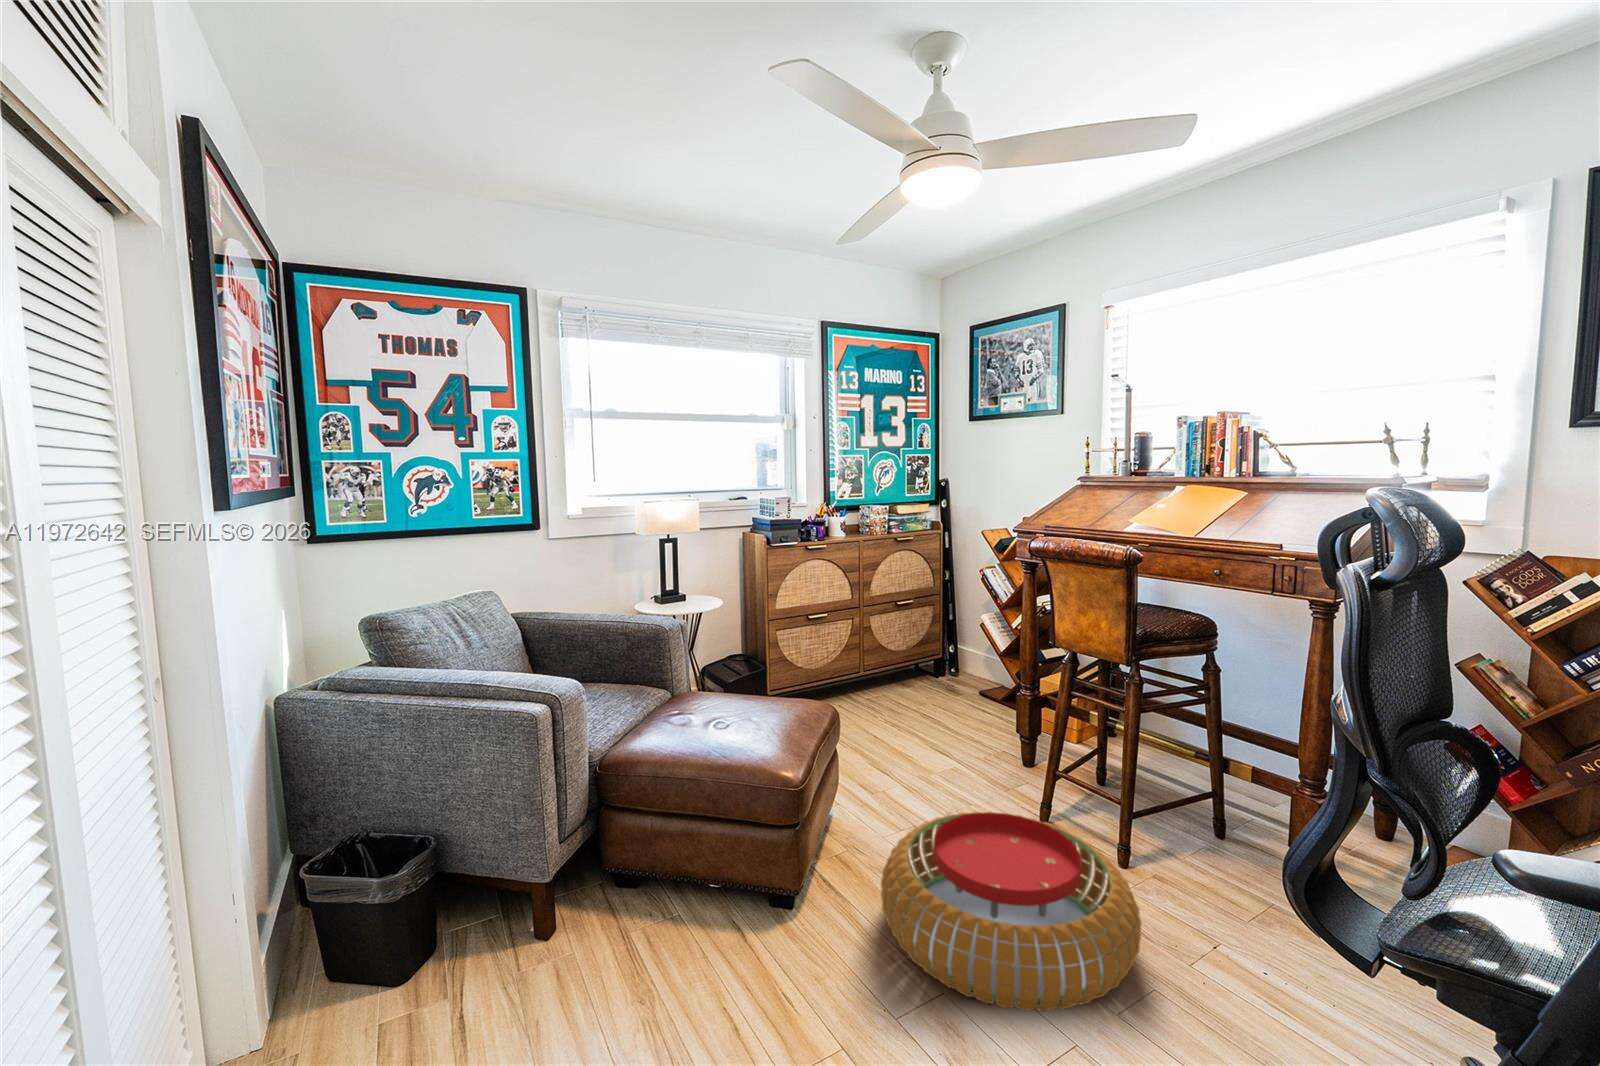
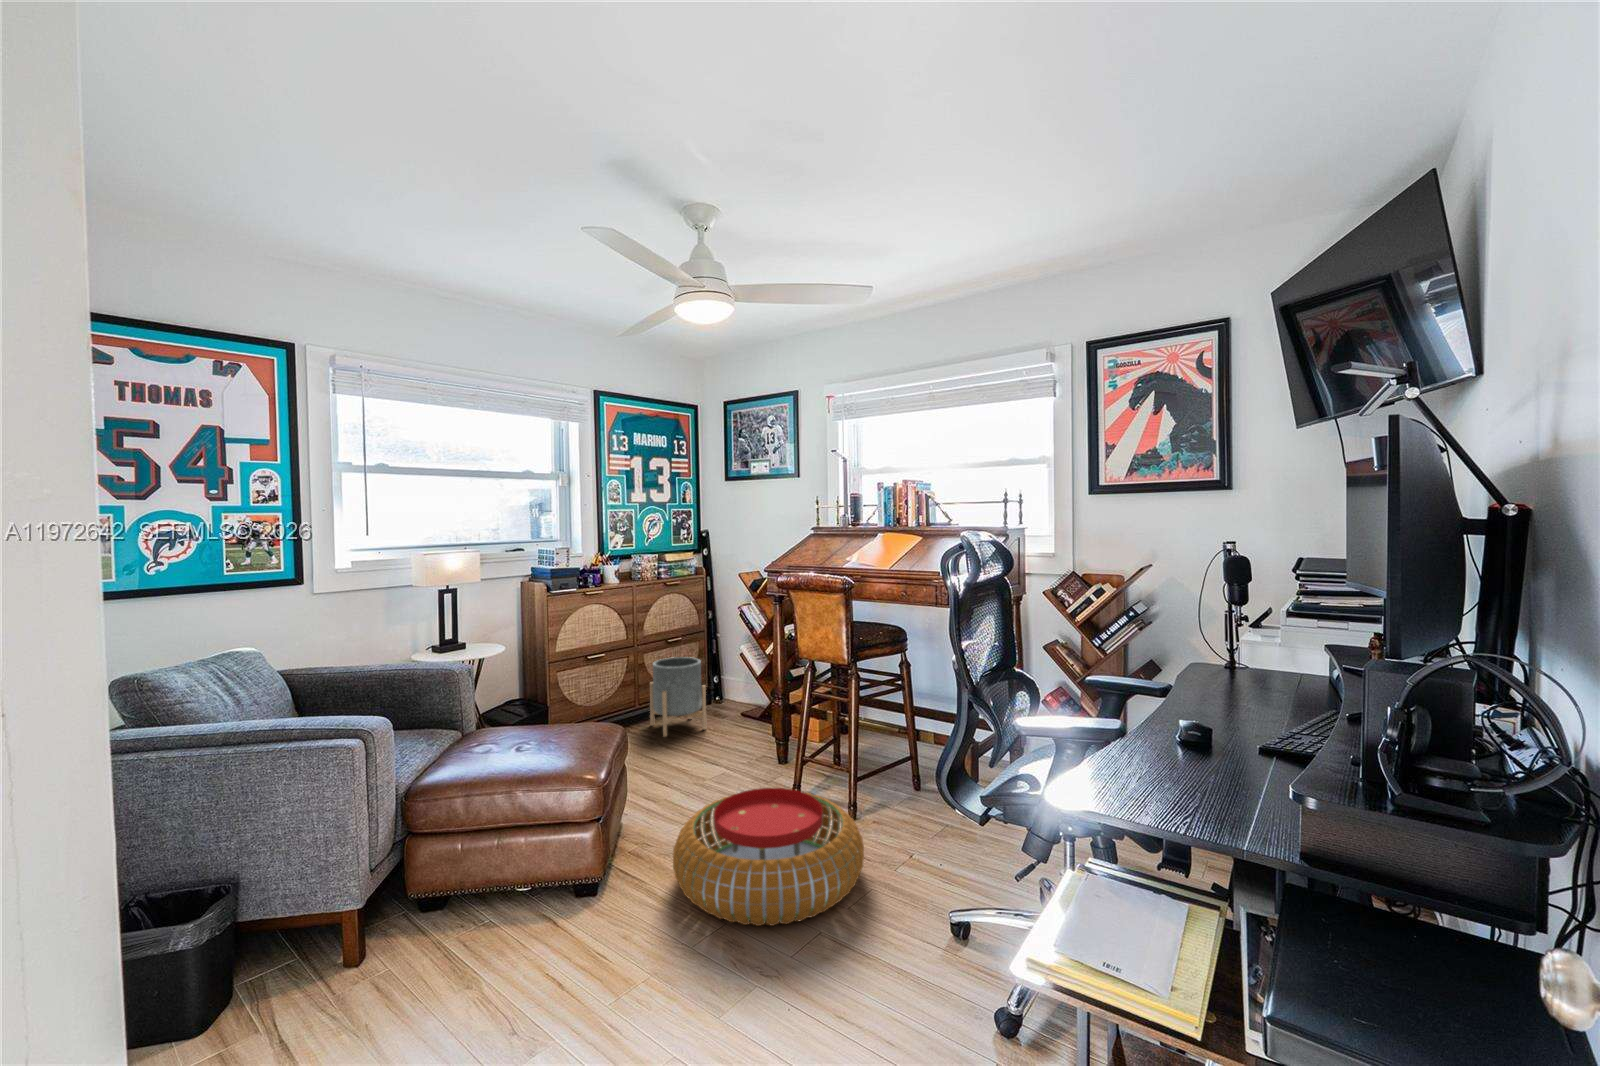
planter: none [875,625,938,715] -> present [650,657,706,737]

